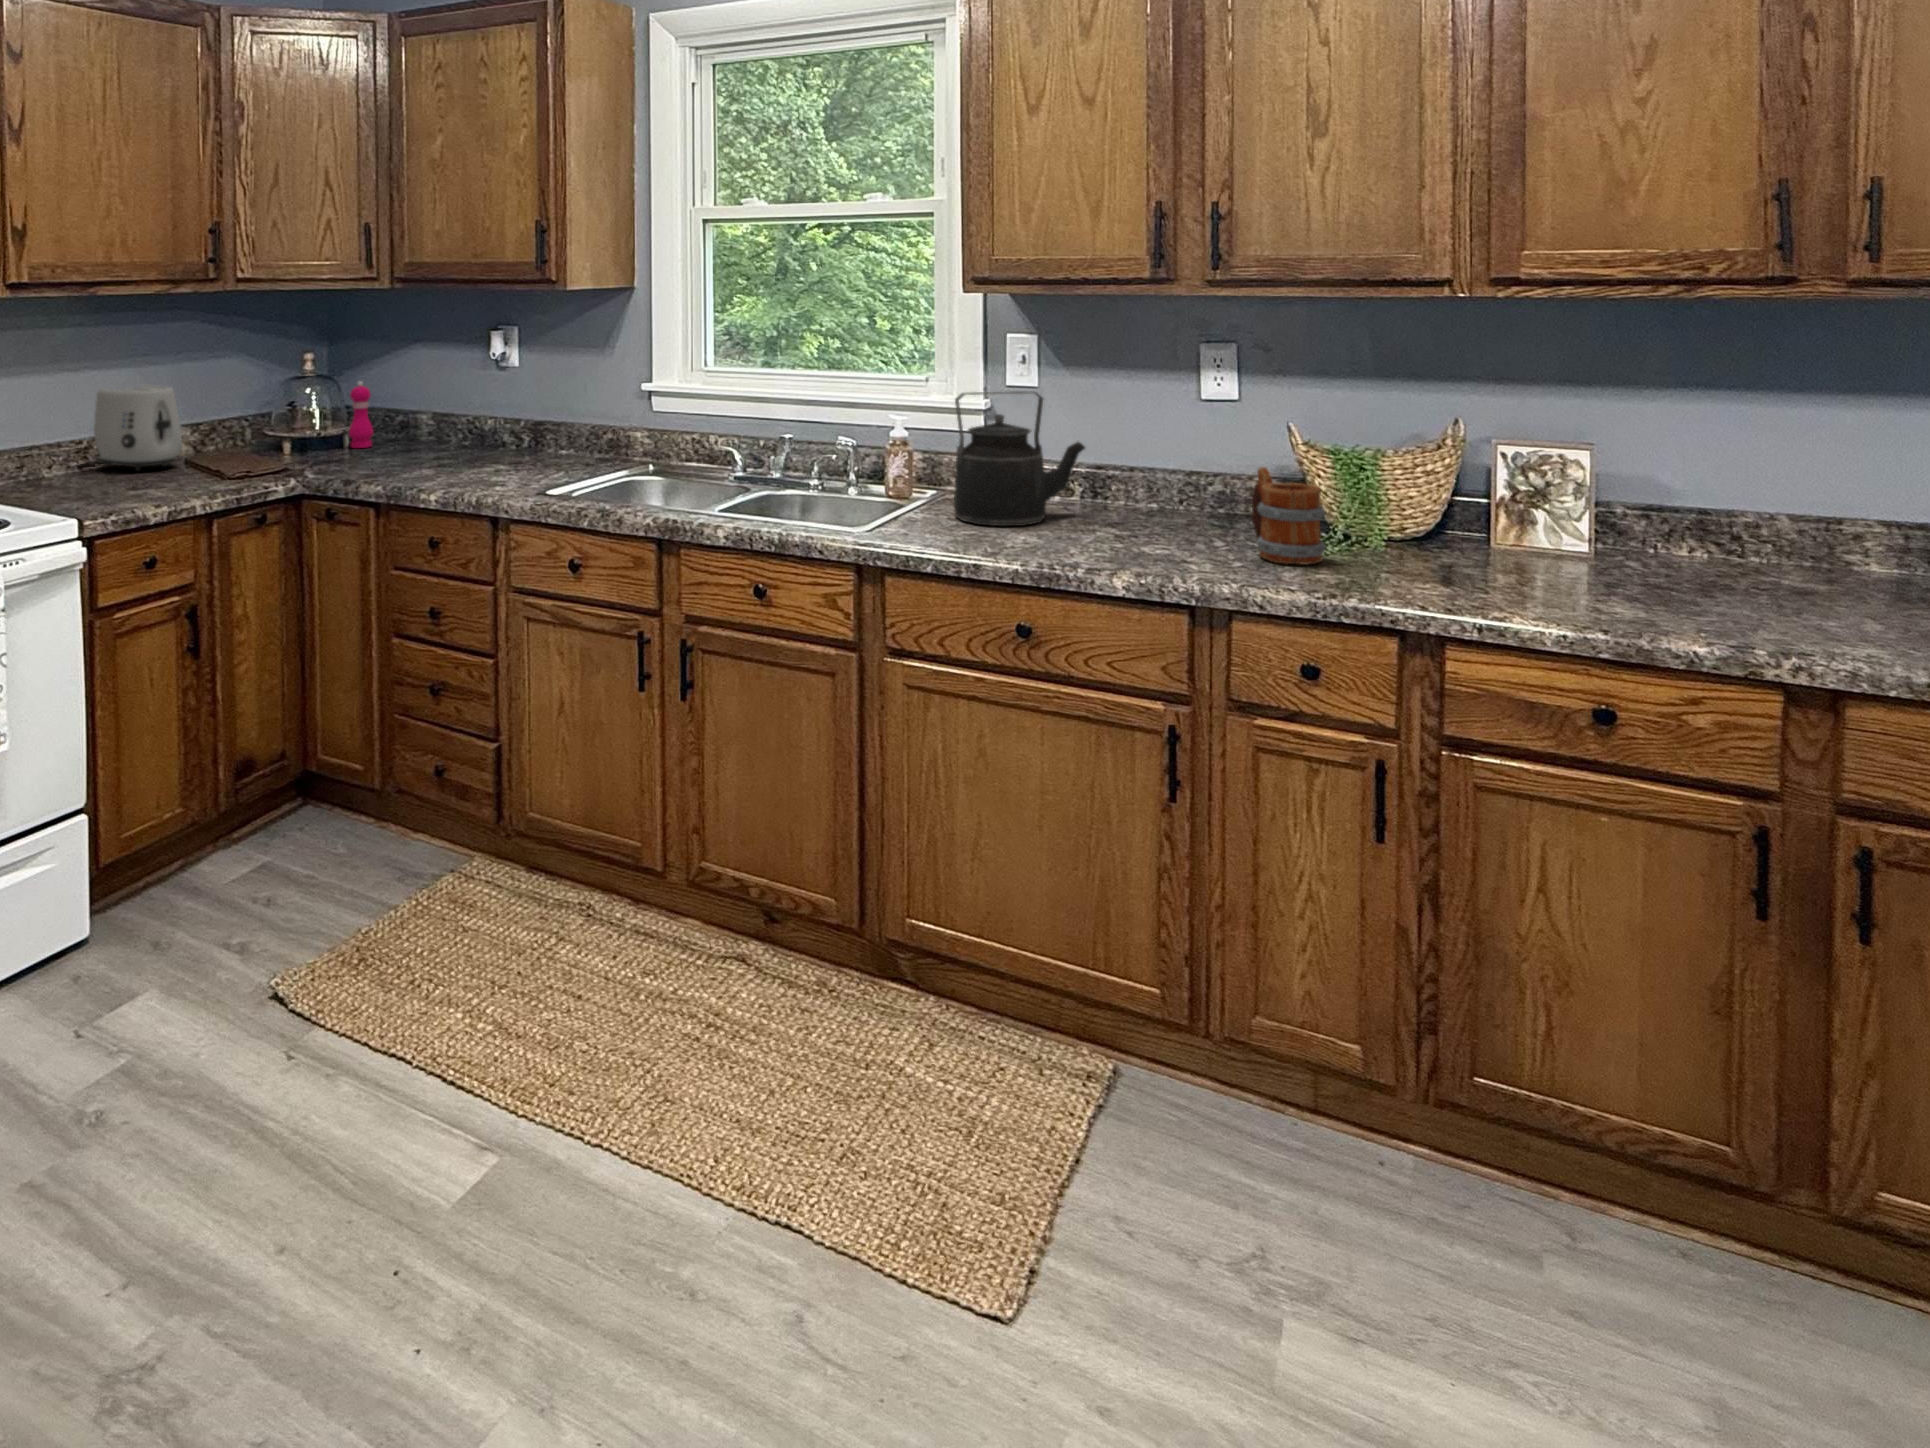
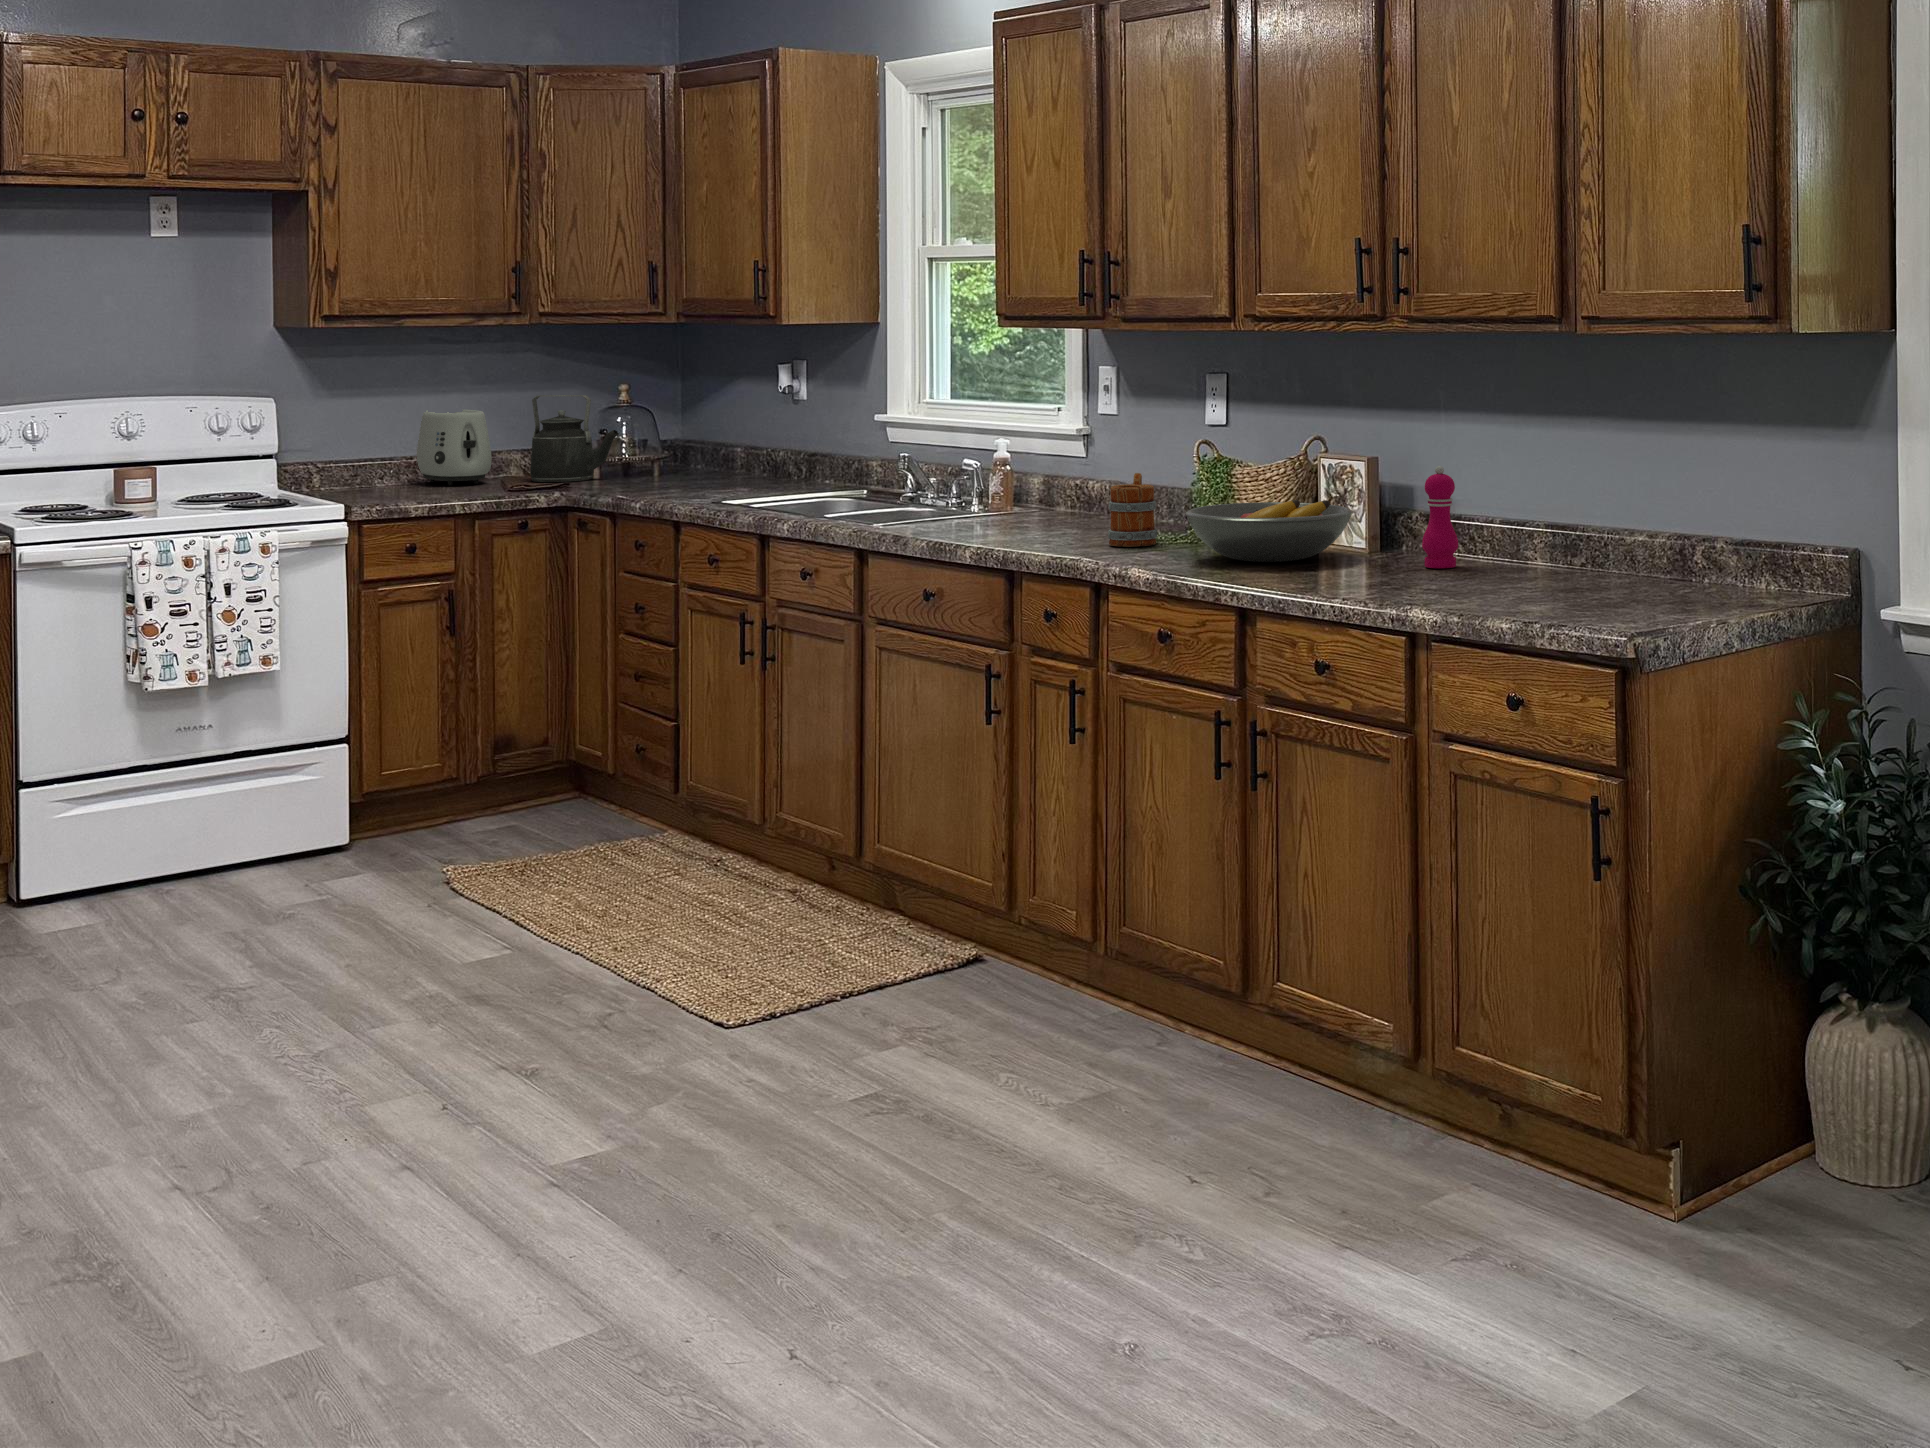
pepper mill: present [349,381,373,448] -> present [1422,466,1458,568]
kettle: present [953,391,1085,526] -> present [530,395,619,482]
fruit bowl: none [1453,504,1714,594] -> present [1185,500,1353,562]

